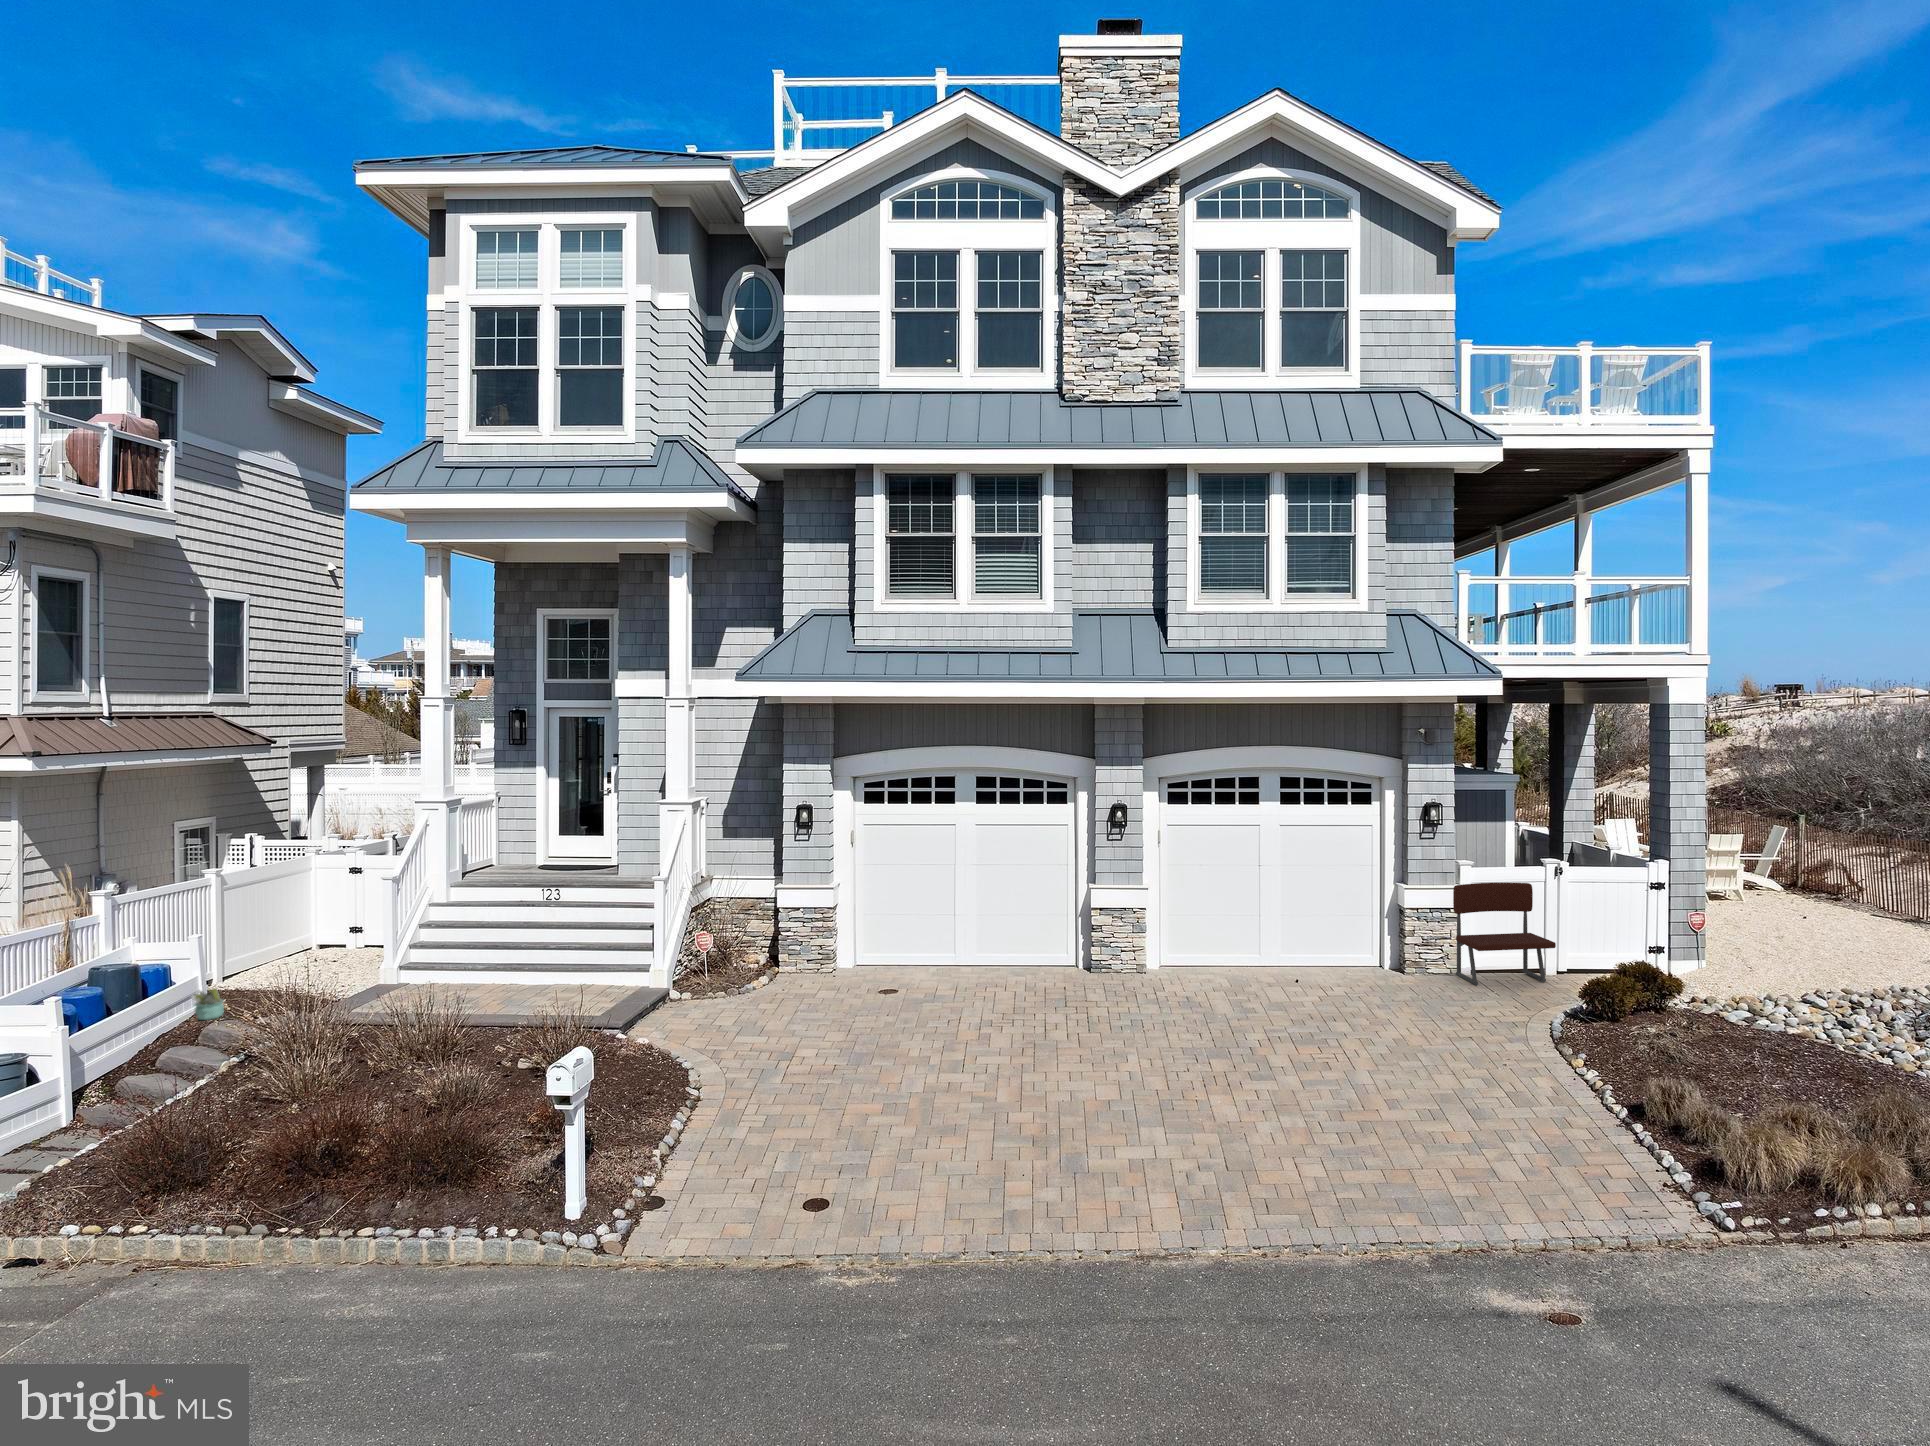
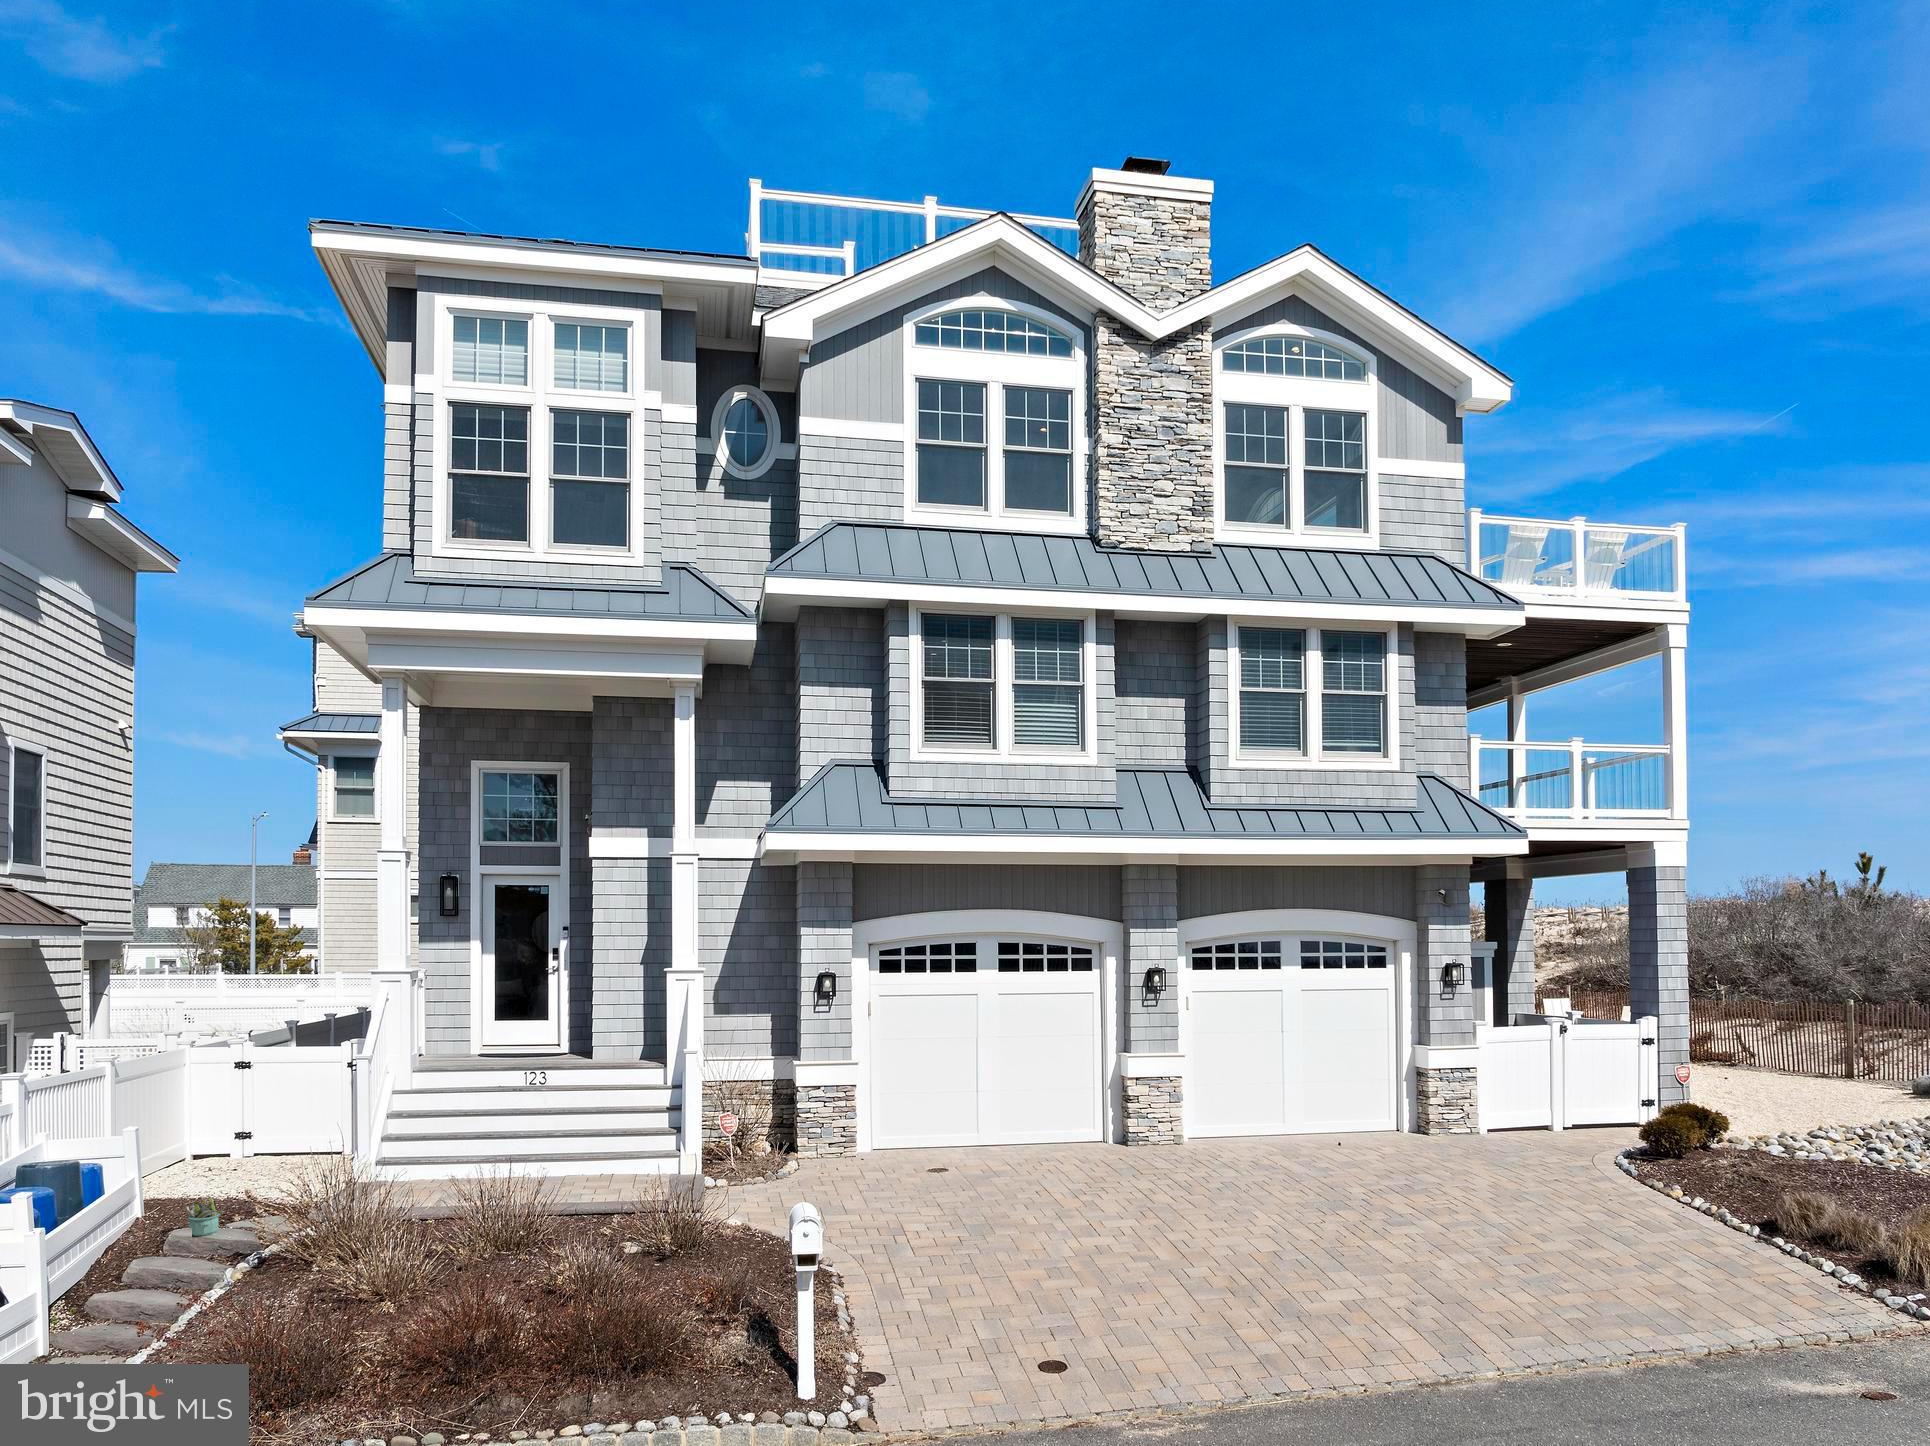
bench: present [1453,883,1556,985] -> none [1475,1042,1571,1144]

